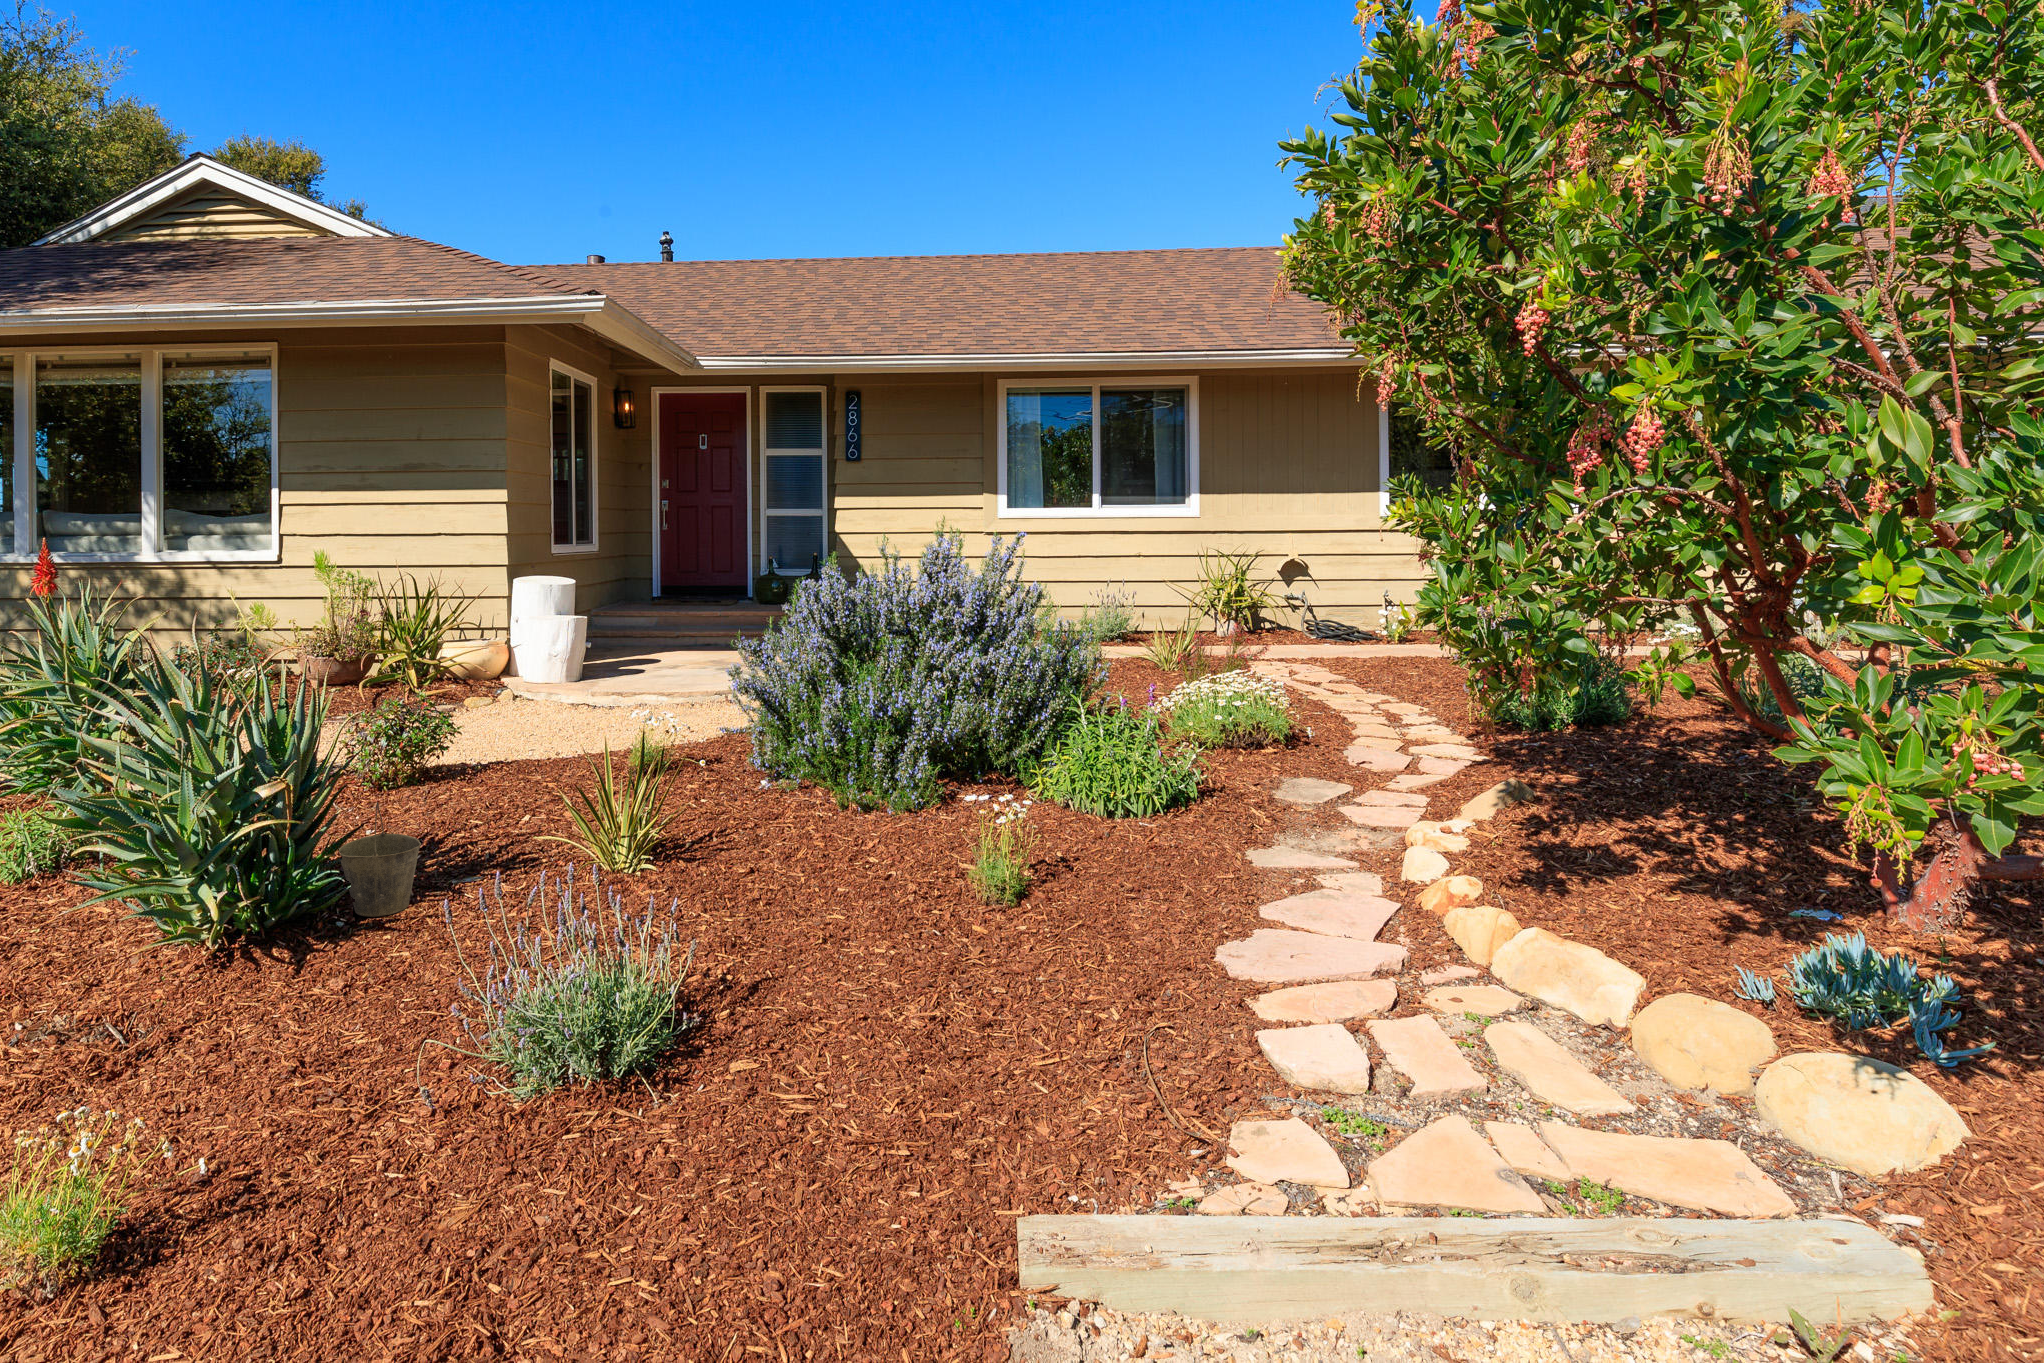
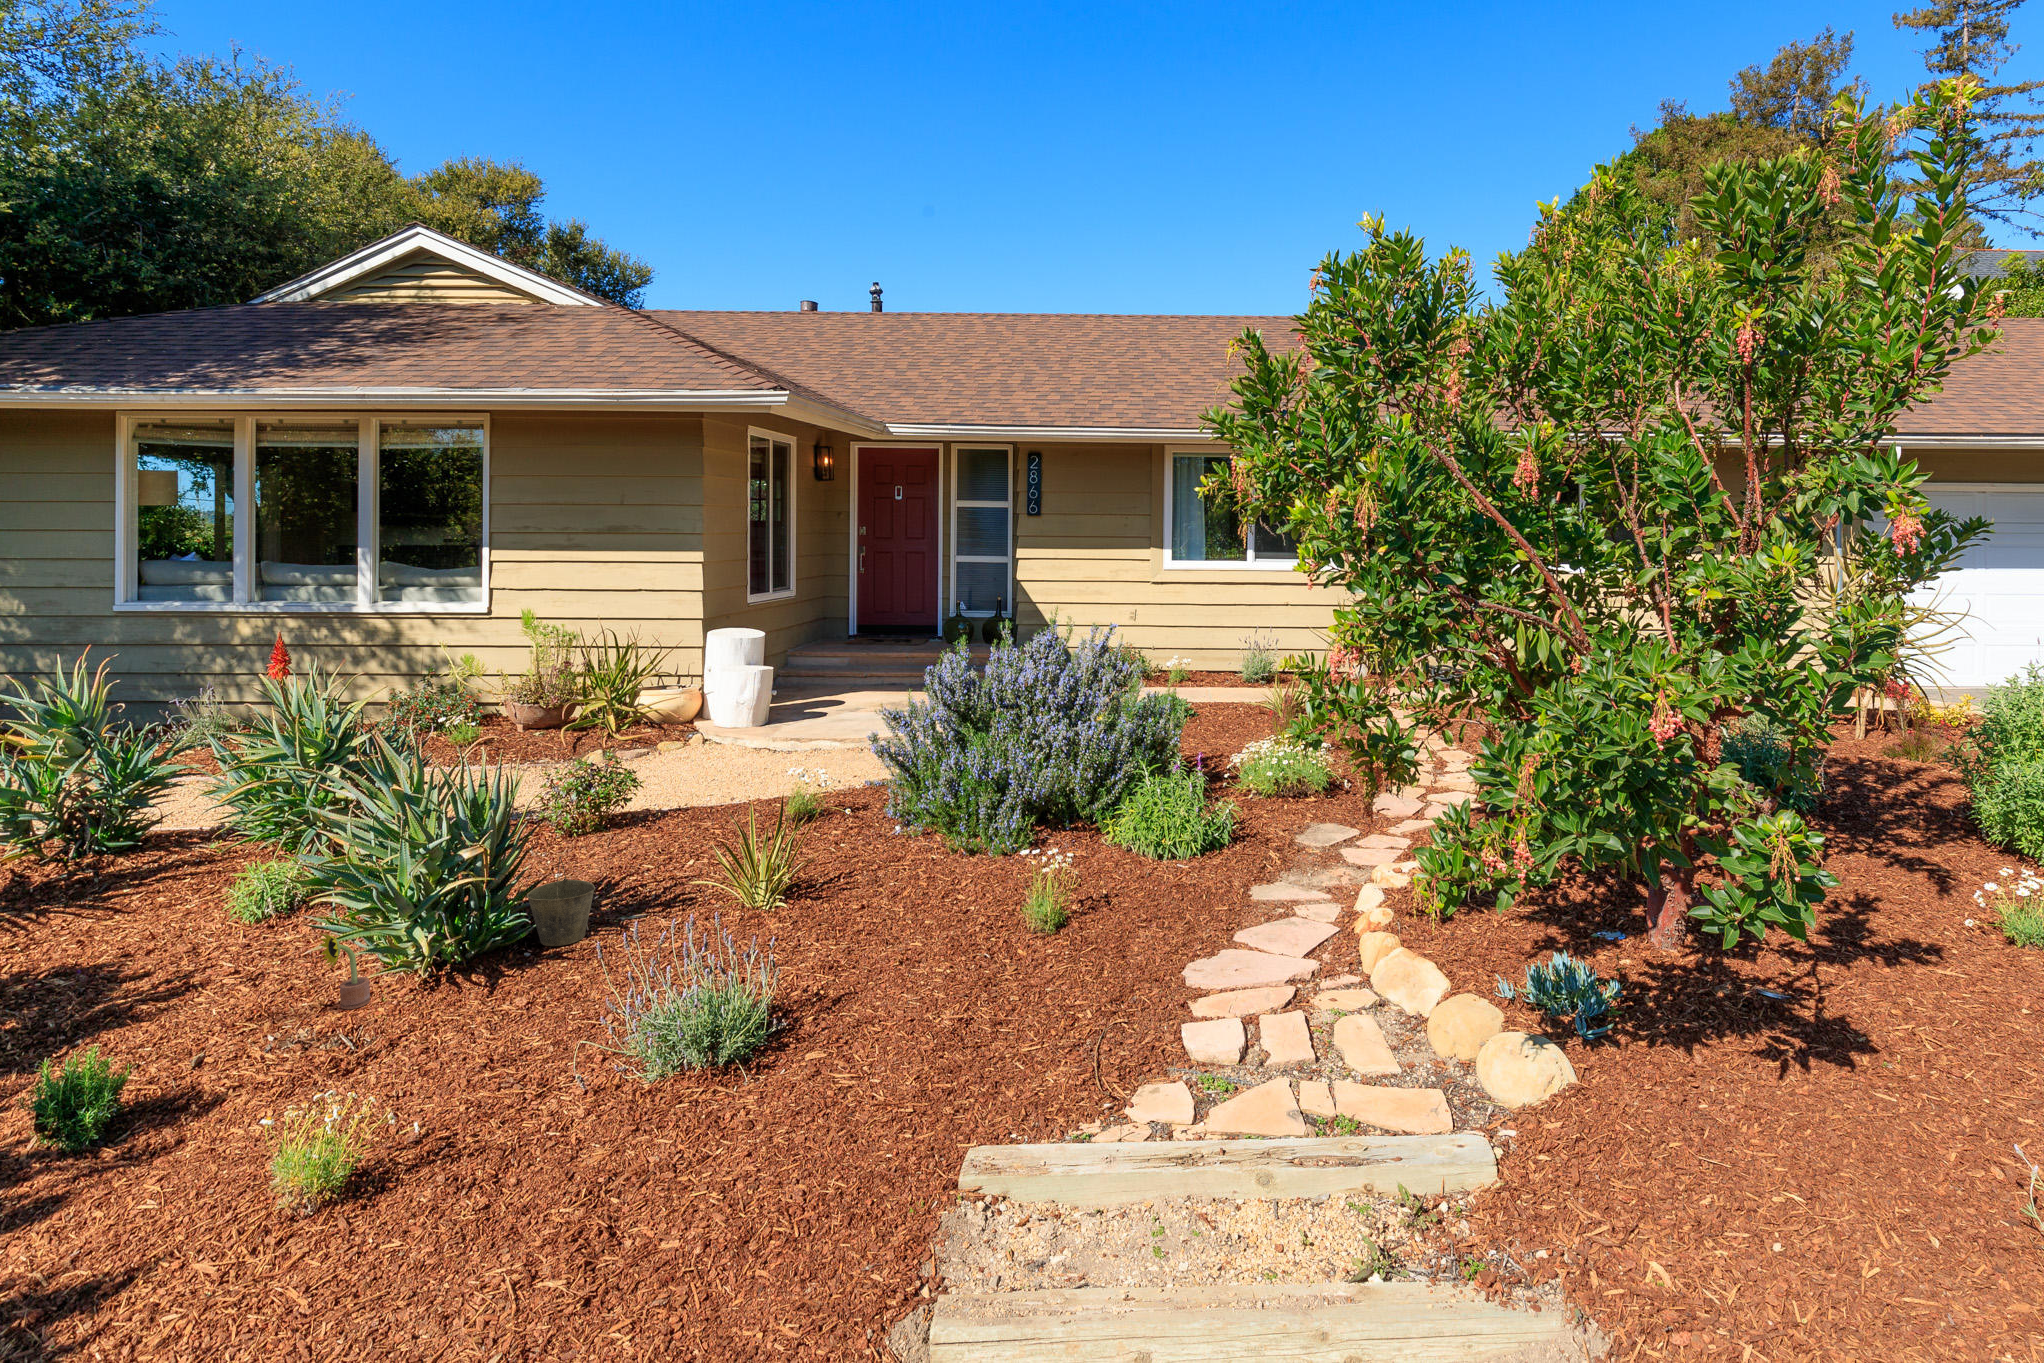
decorative plant: none [80,889,146,992] -> present [319,934,370,1009]

